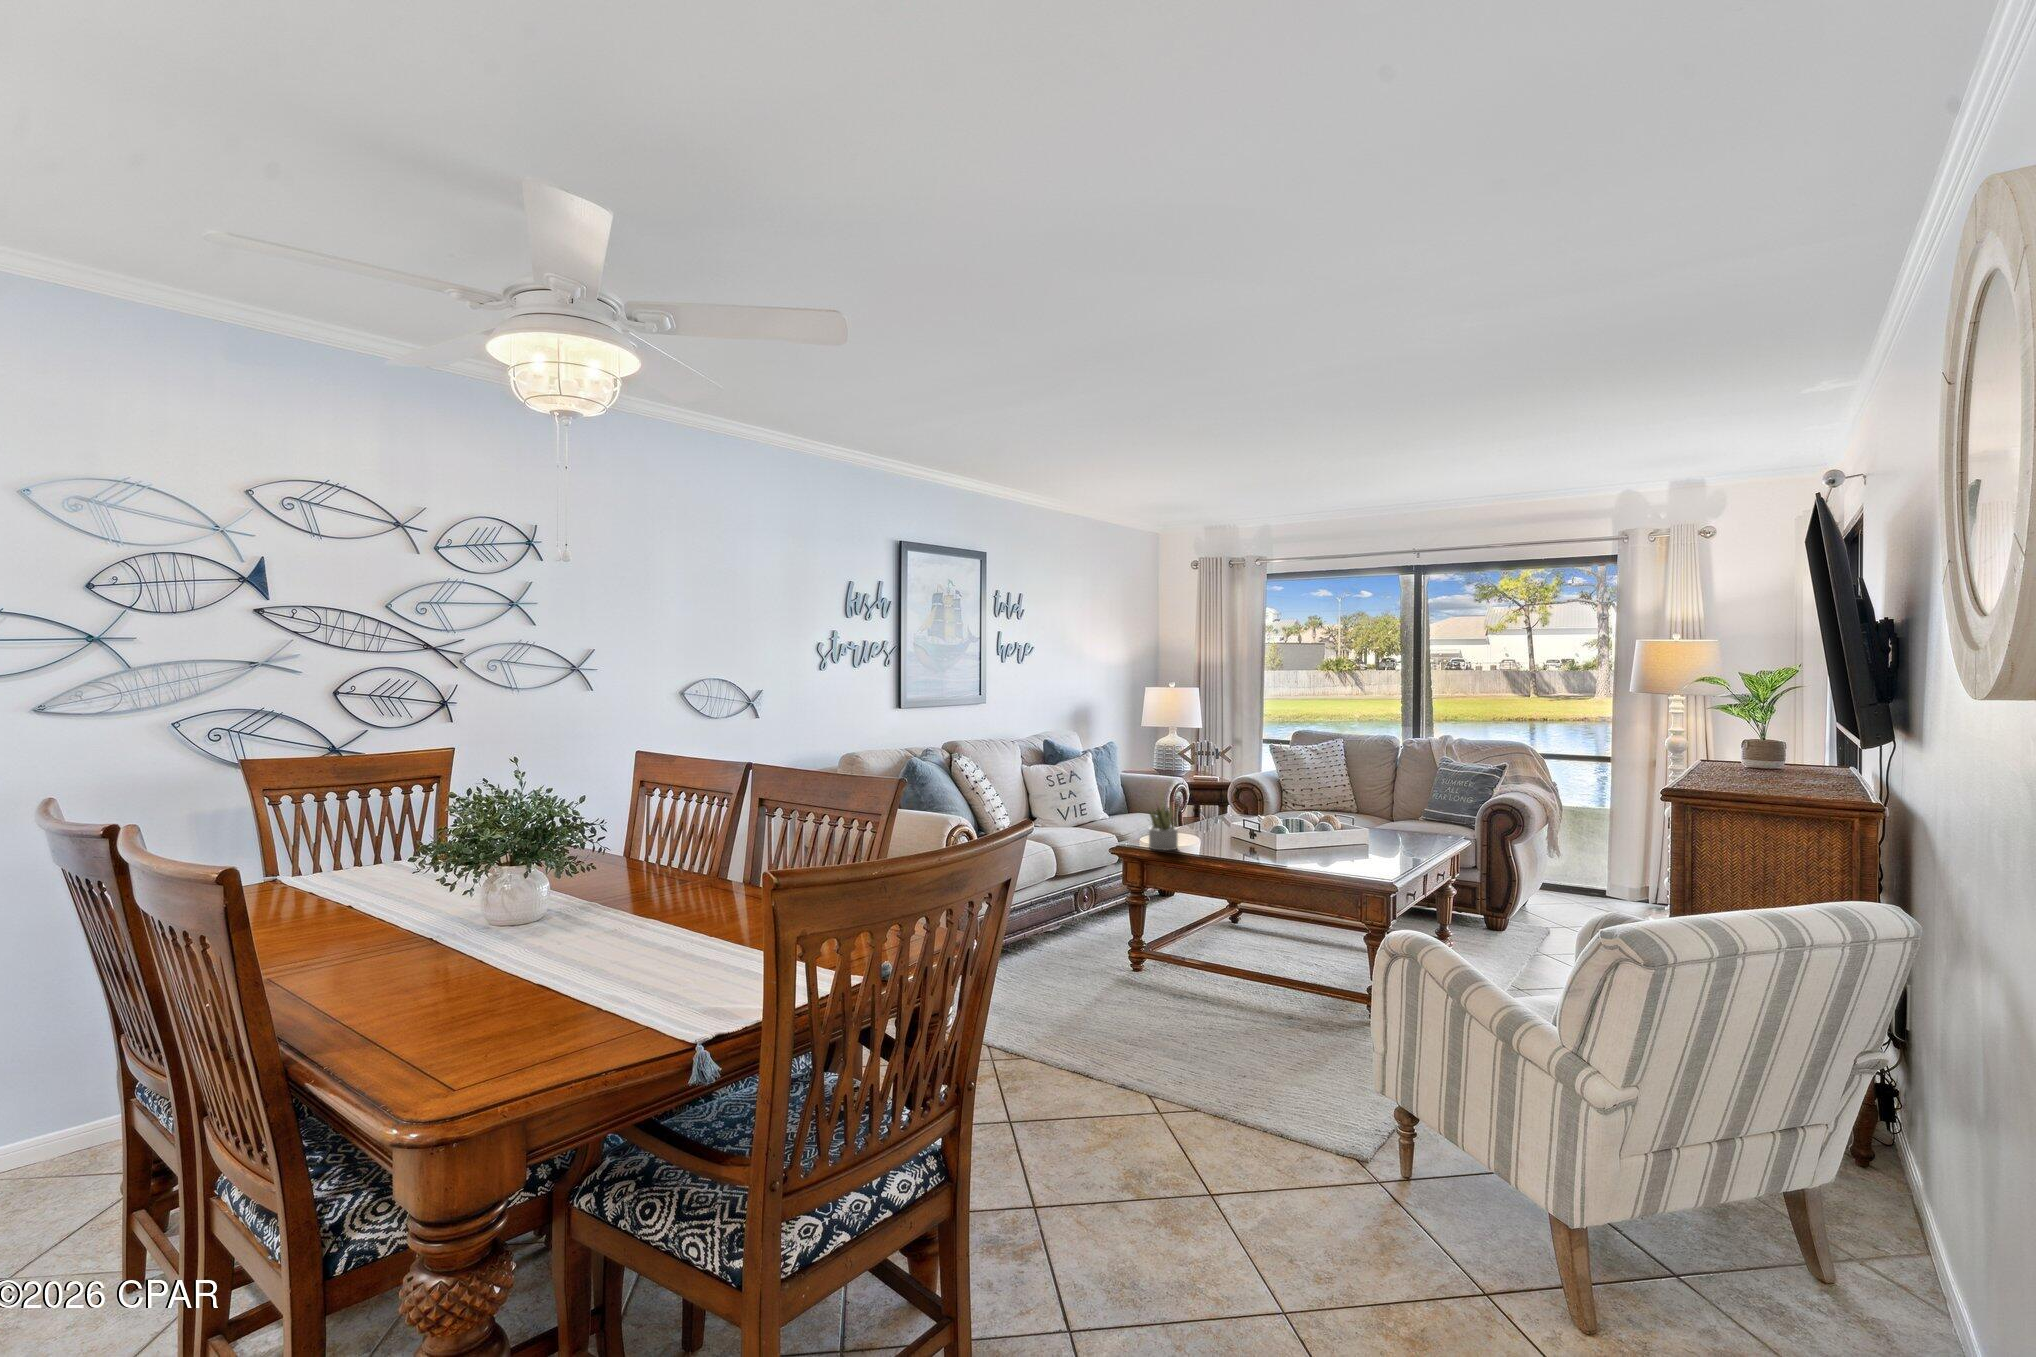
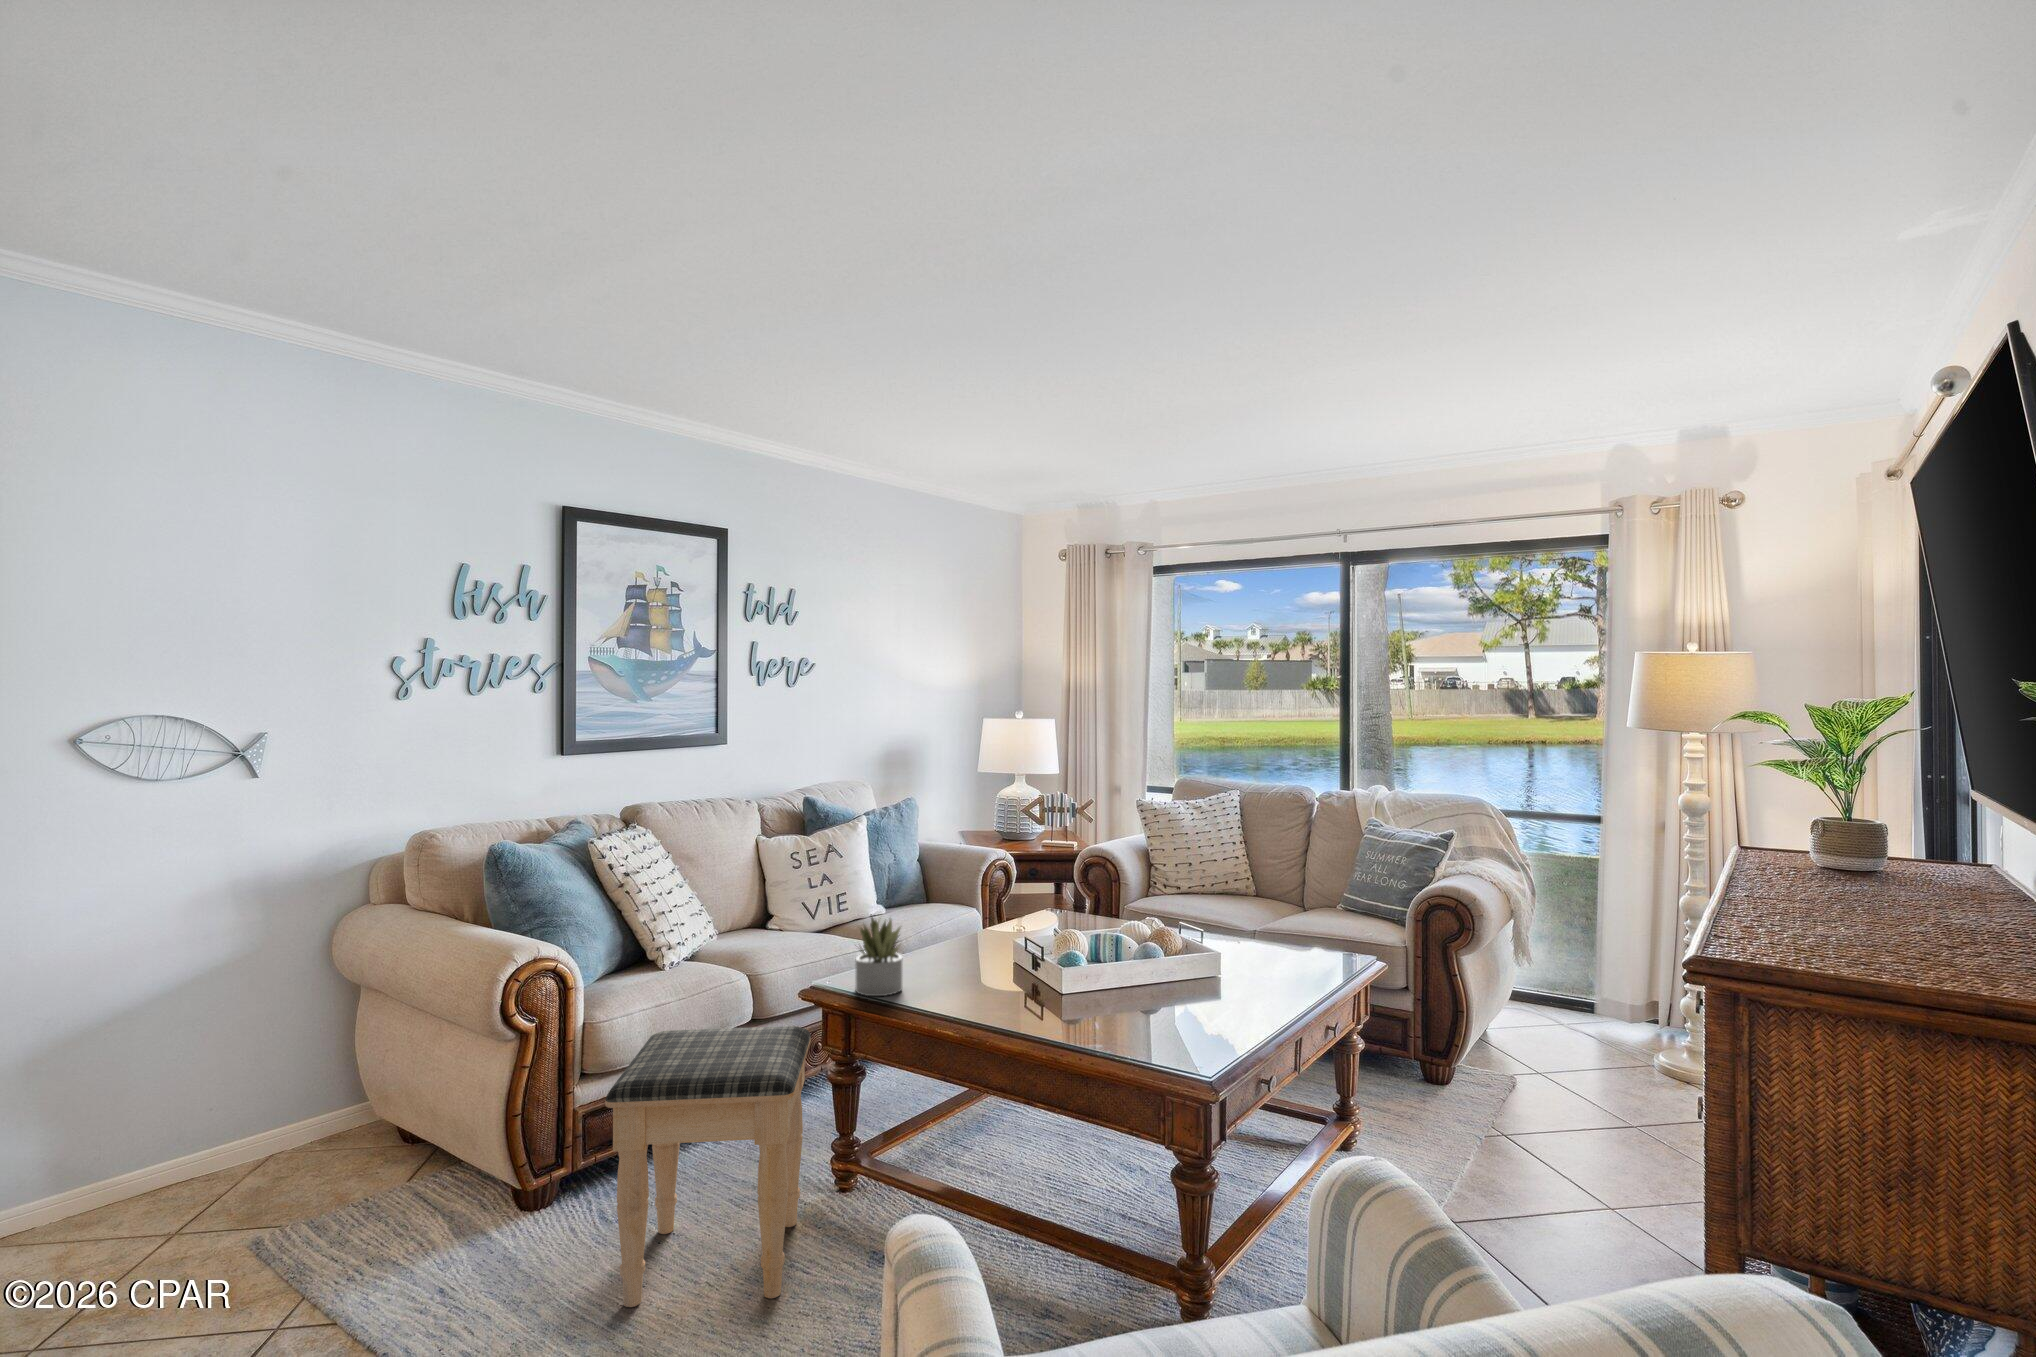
footstool: none [1033,867,1146,1013] -> present [605,1026,811,1307]

